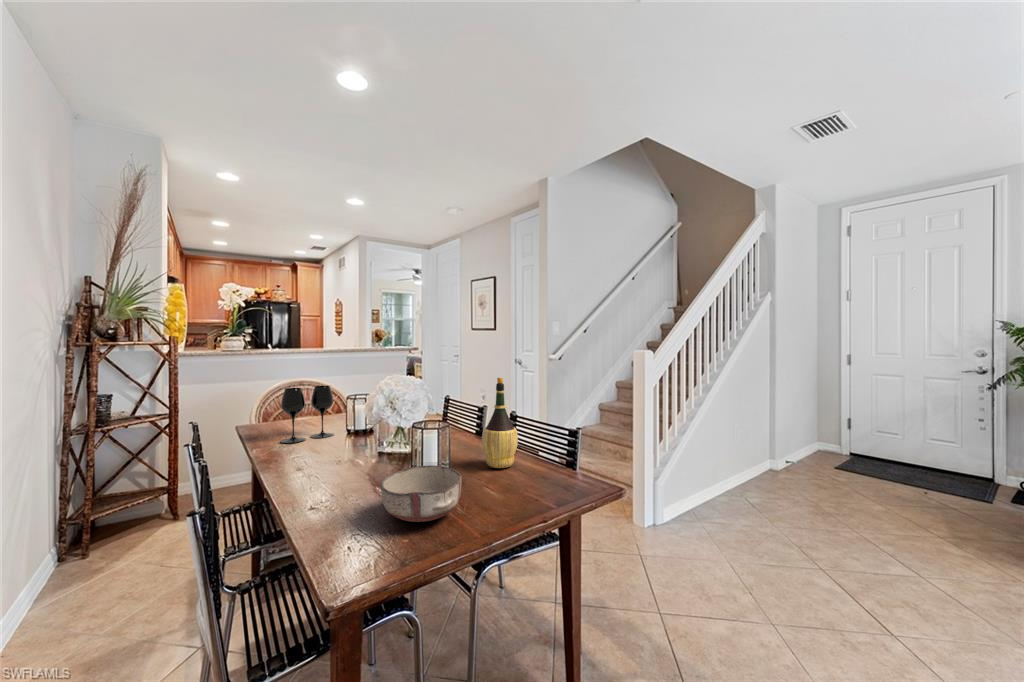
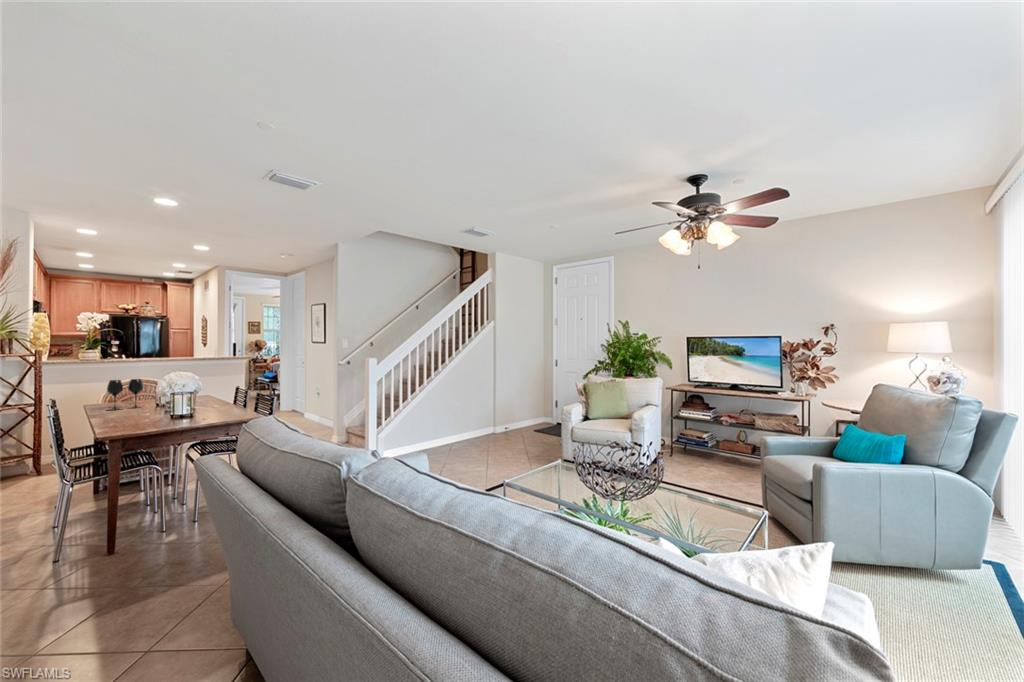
wine bottle: present [482,378,518,468] -> none [208,371,229,414]
ceramic bowl: present [381,465,462,522] -> none [132,407,174,426]

